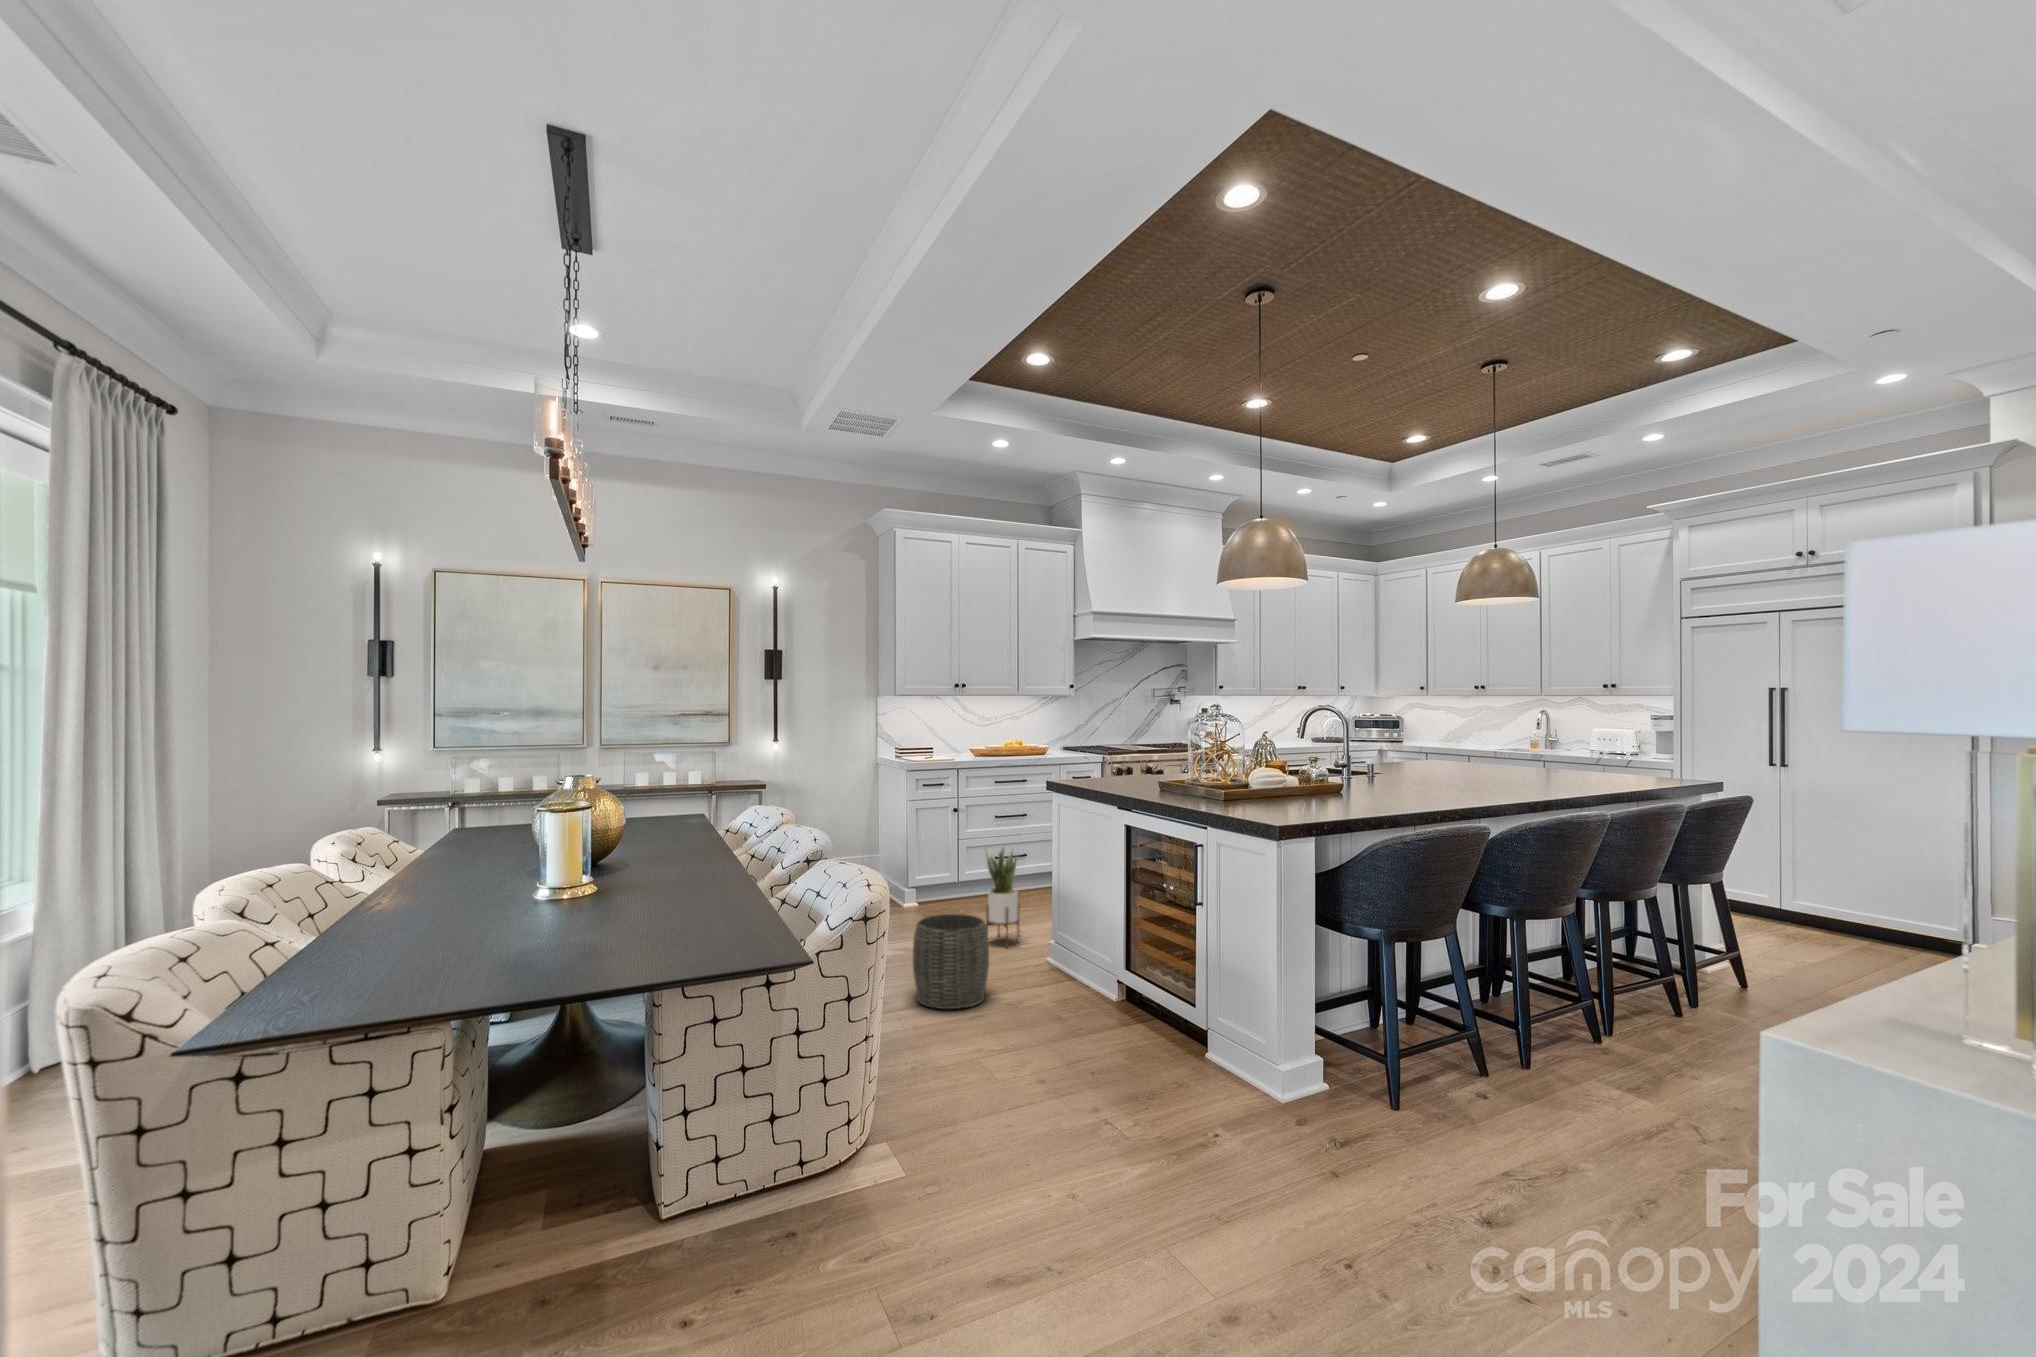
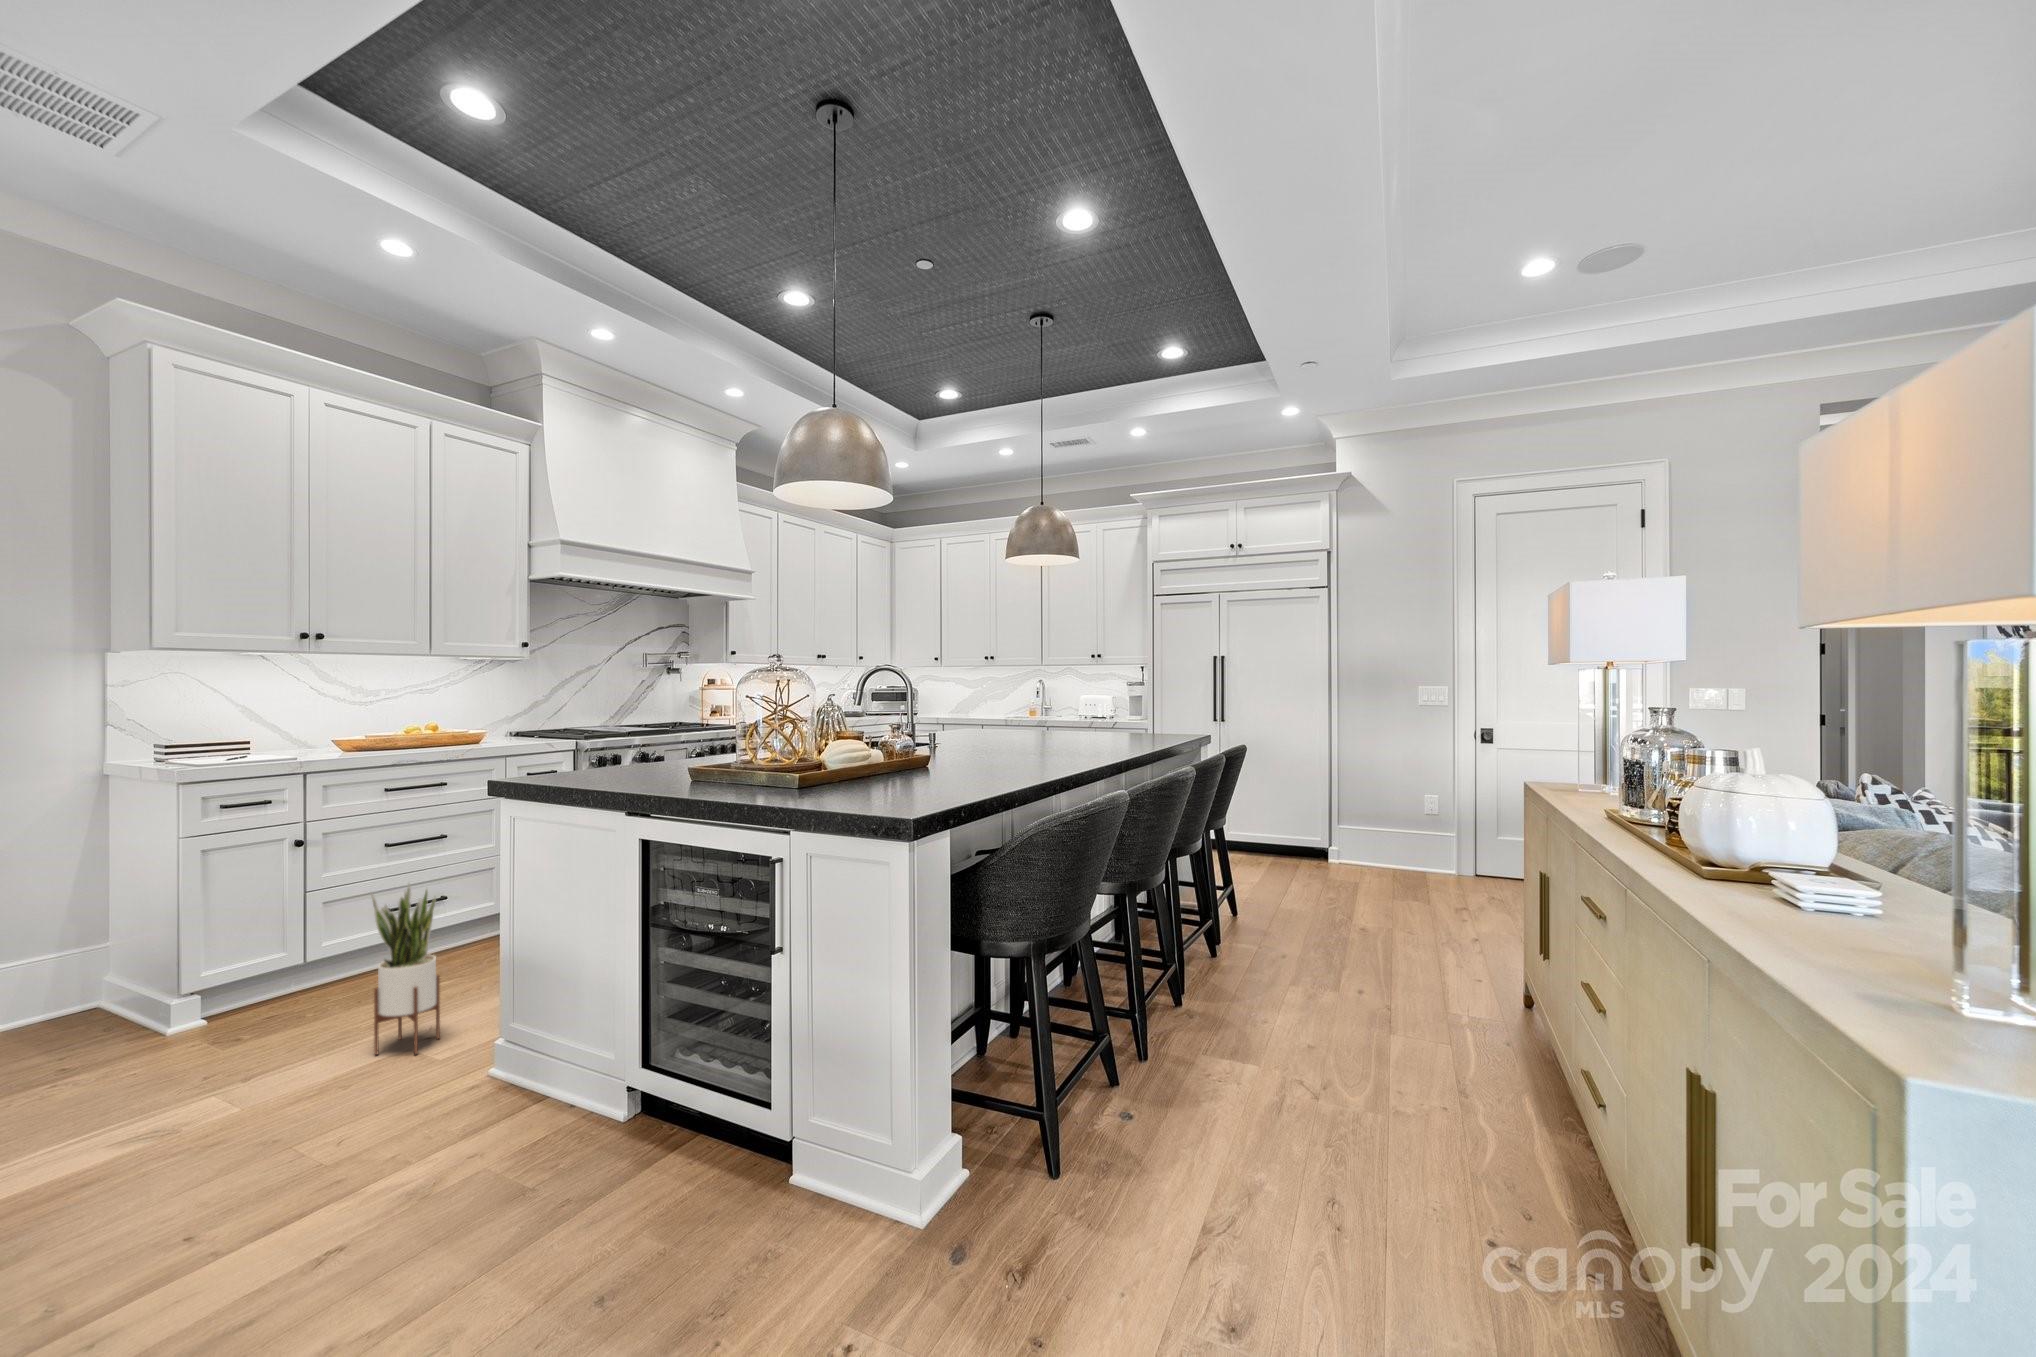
woven basket: present [913,914,989,1009] -> none [193,1024,374,1226]

